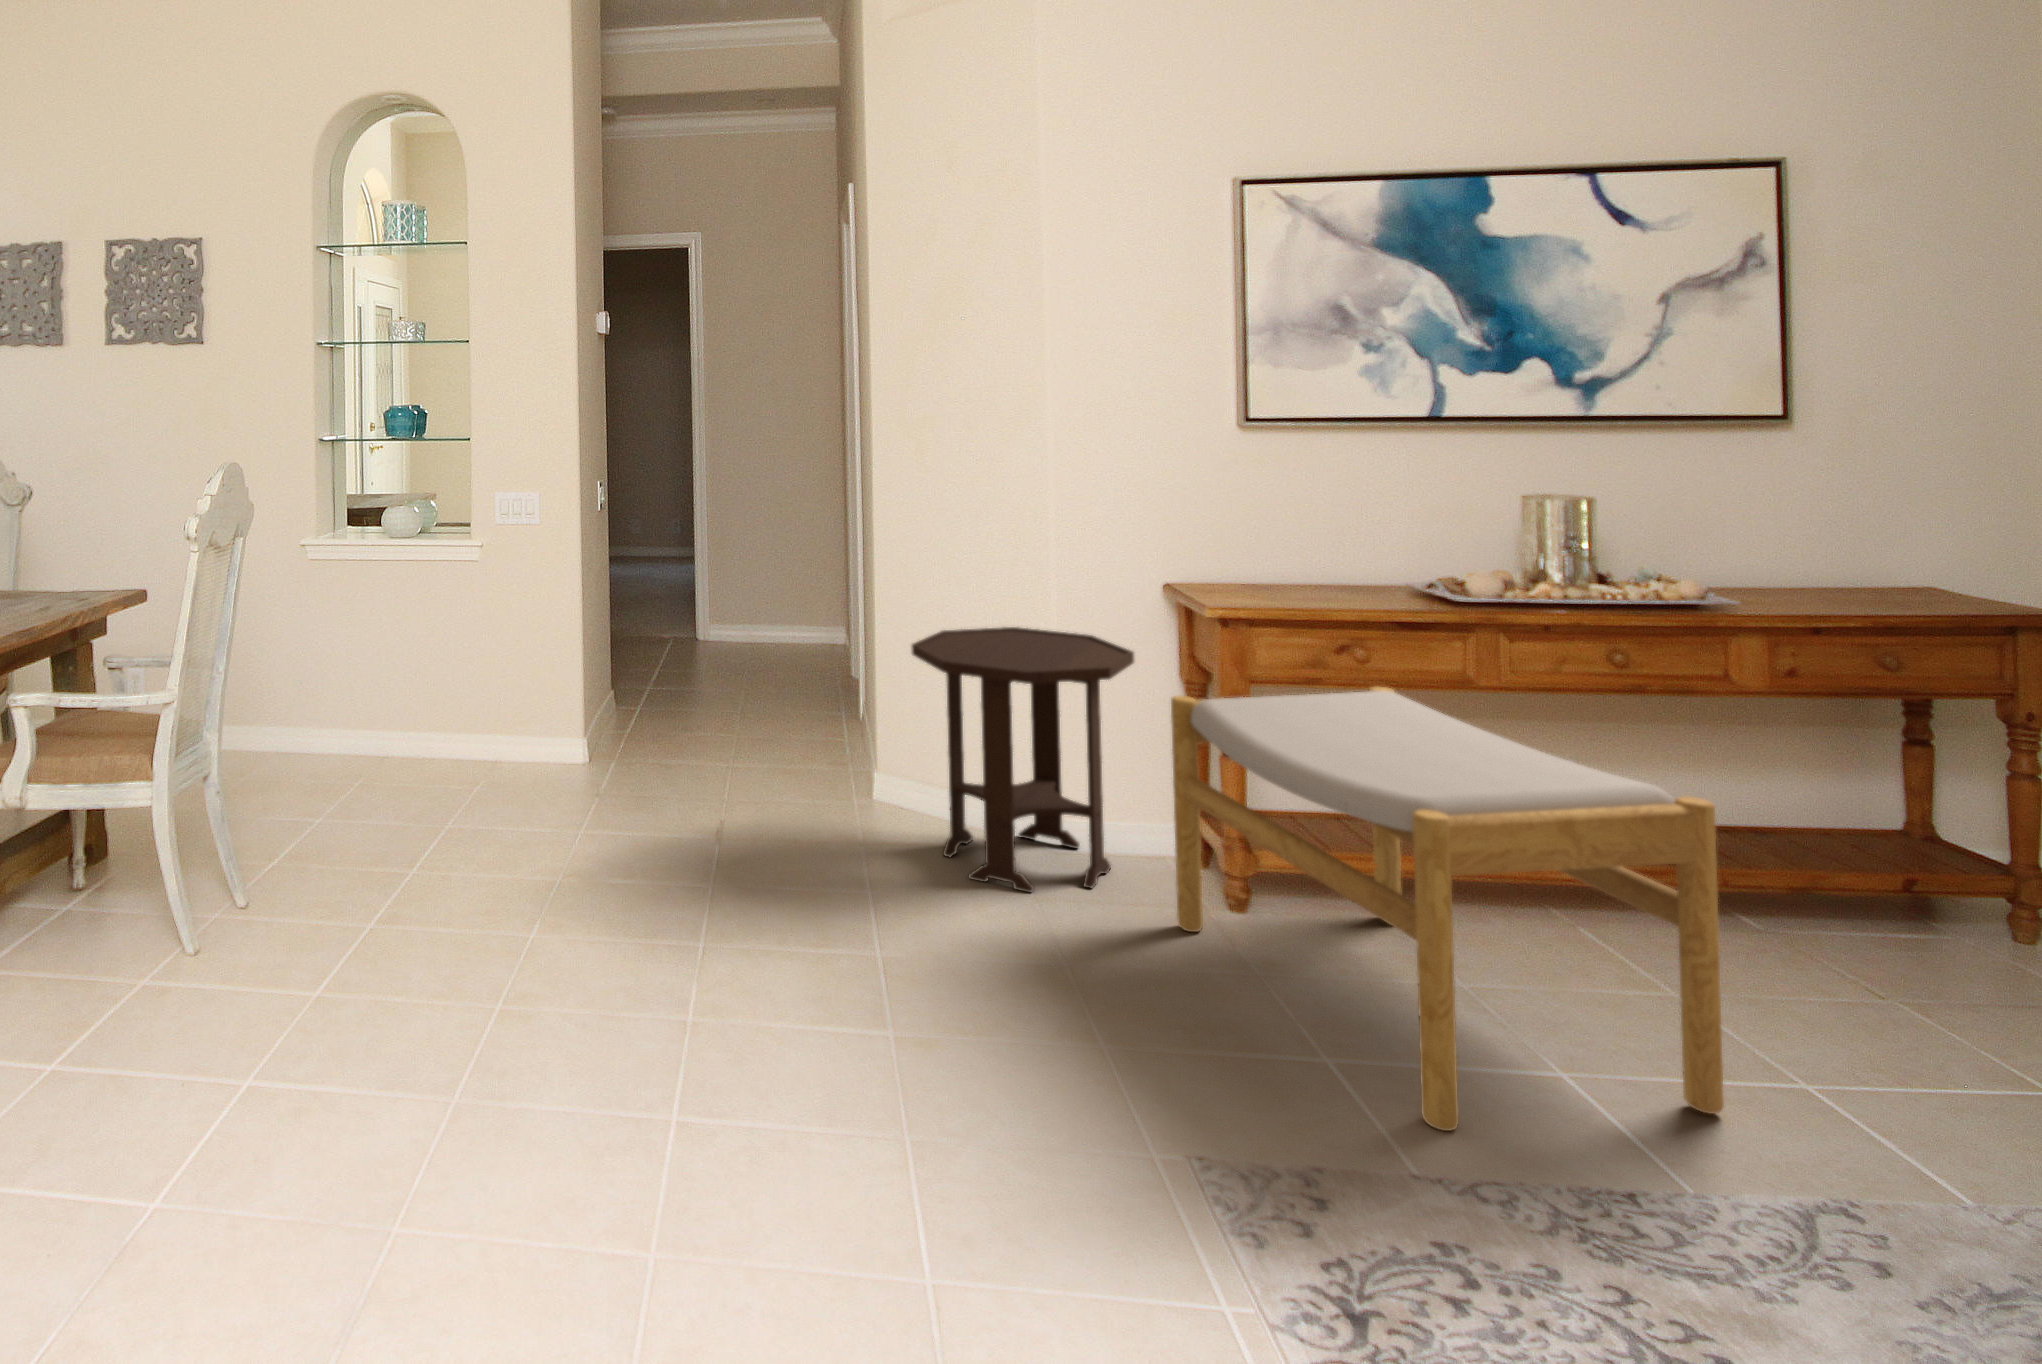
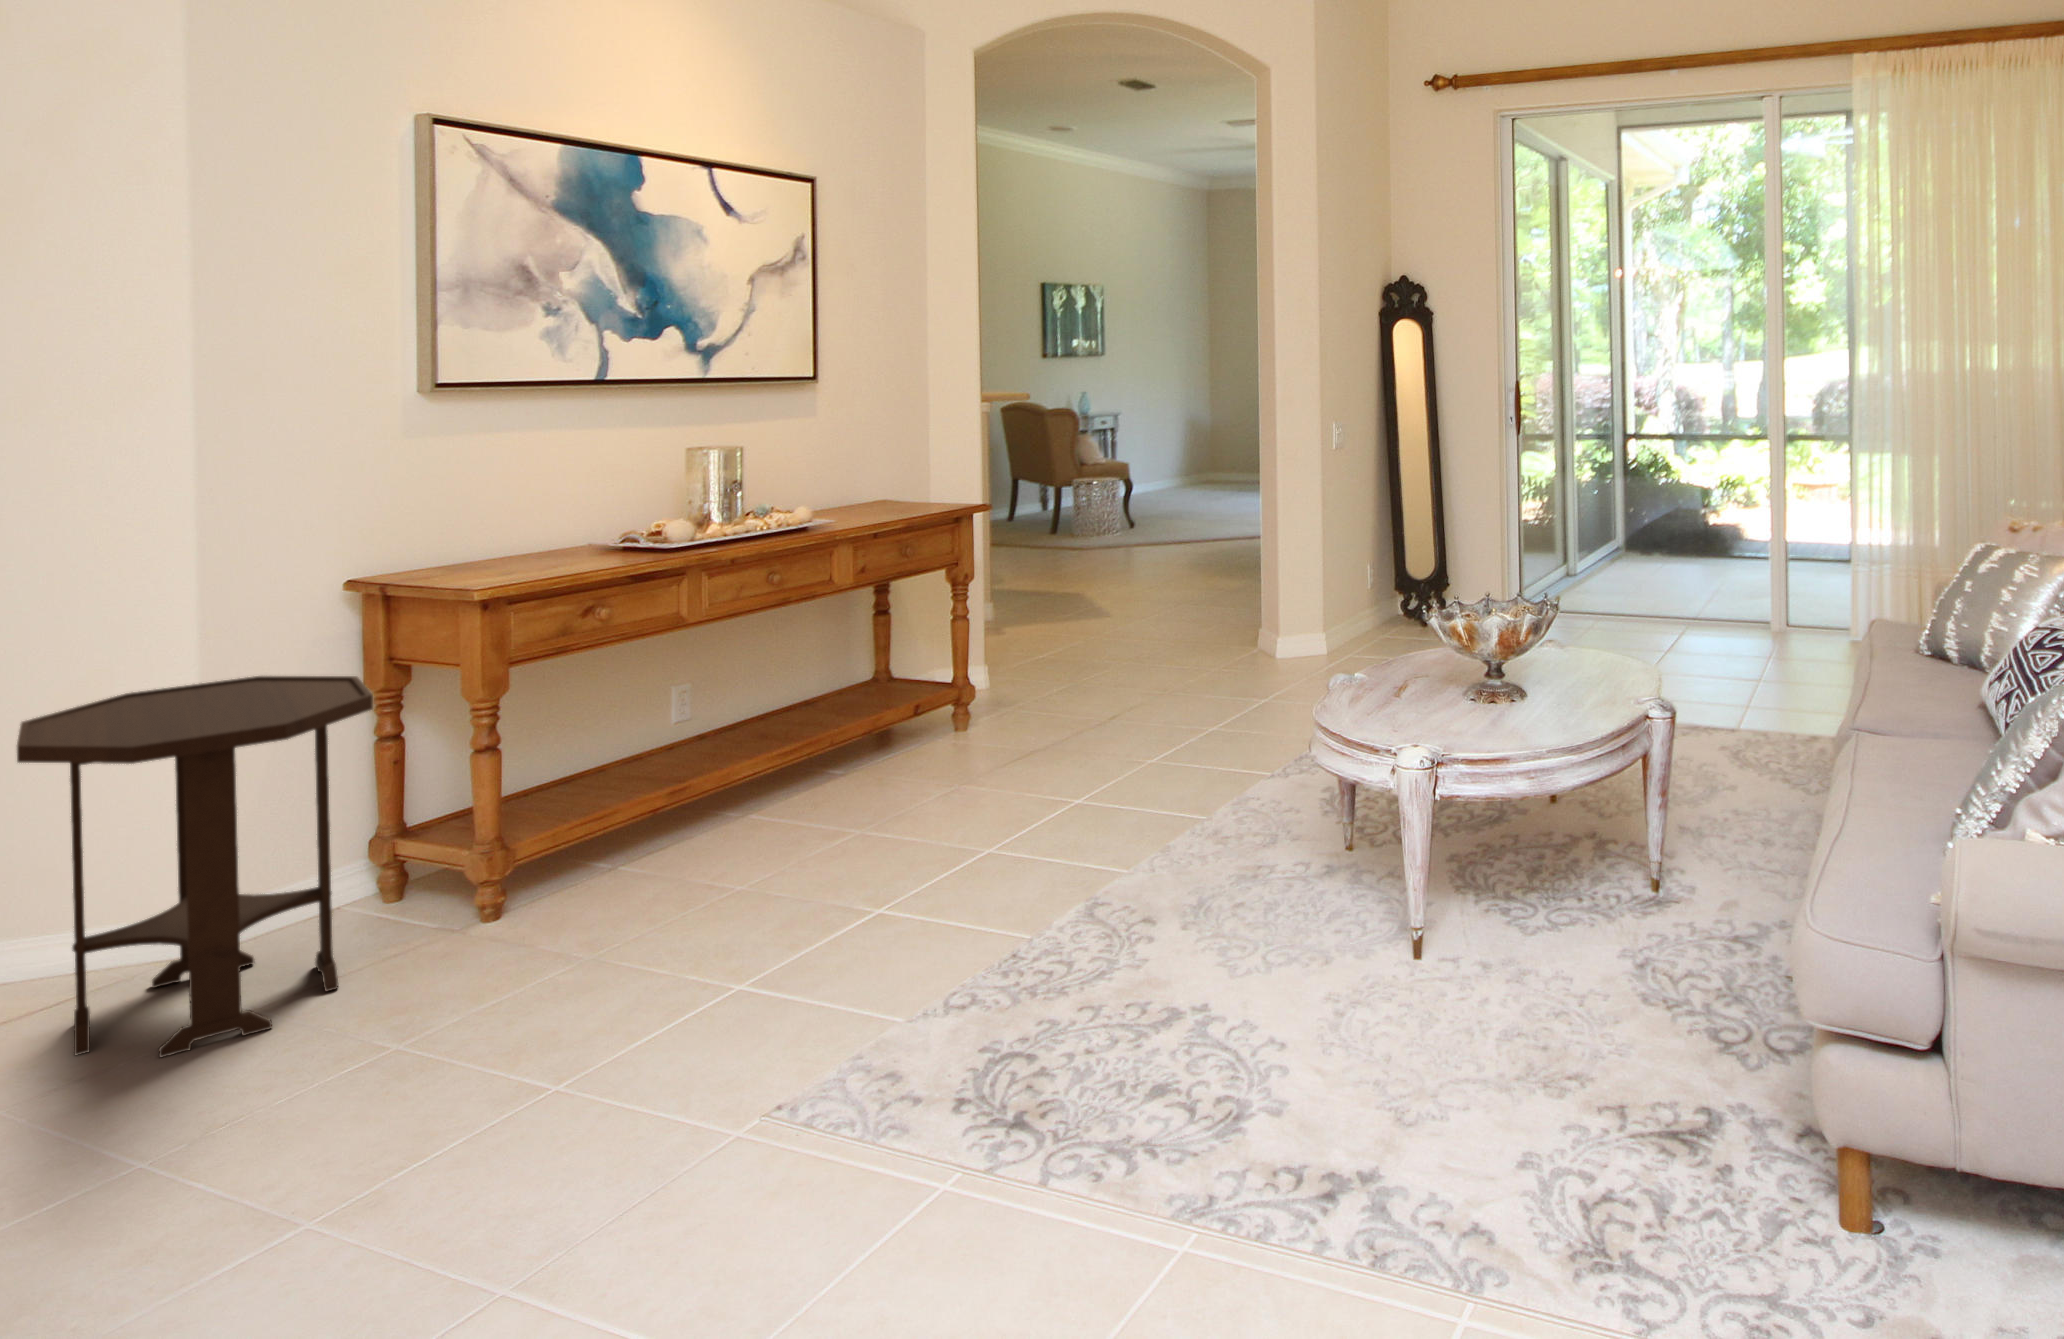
footstool: present [1171,687,1724,1131] -> none [475,646,980,990]

